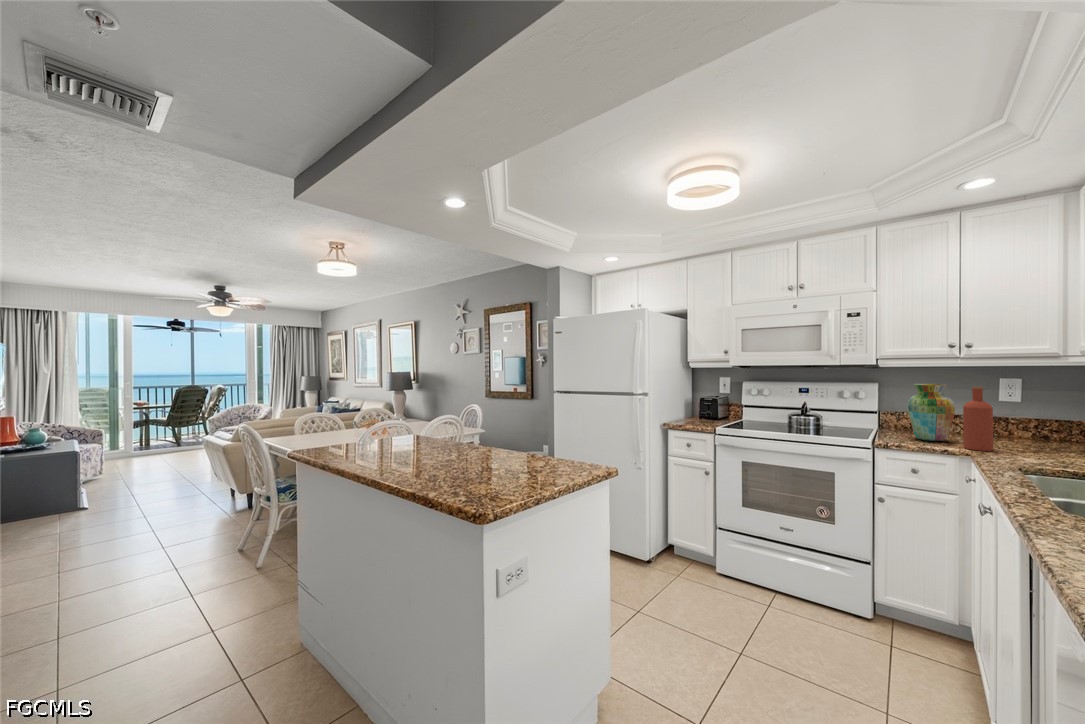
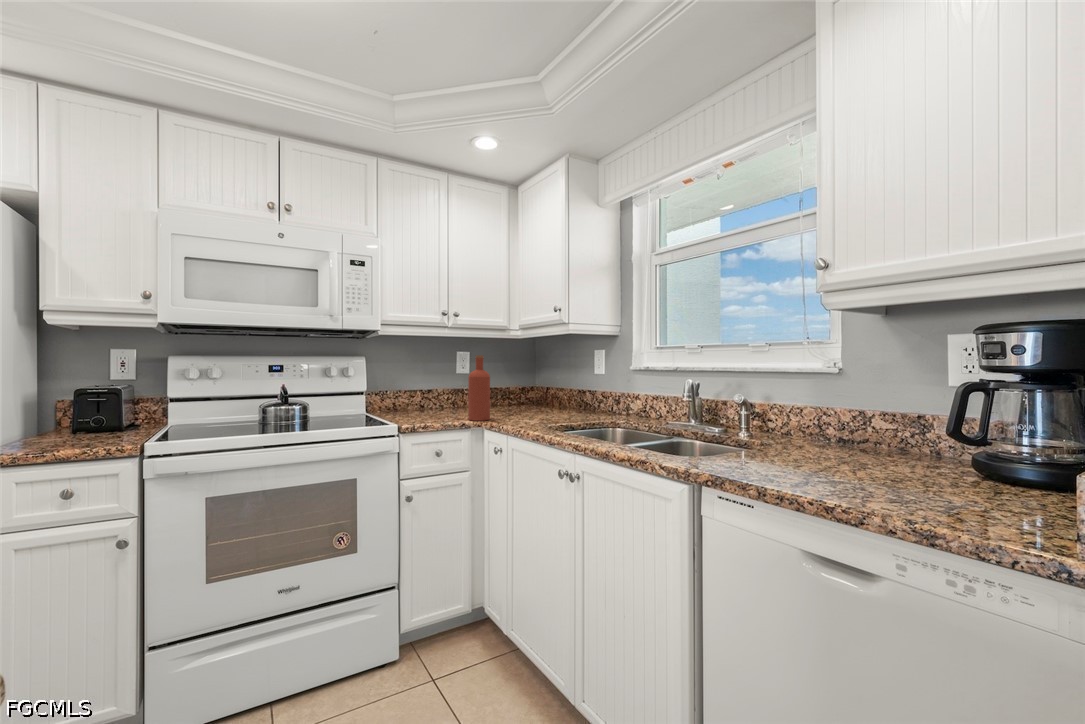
vase: present [907,384,955,441] -> none [410,355,451,418]

